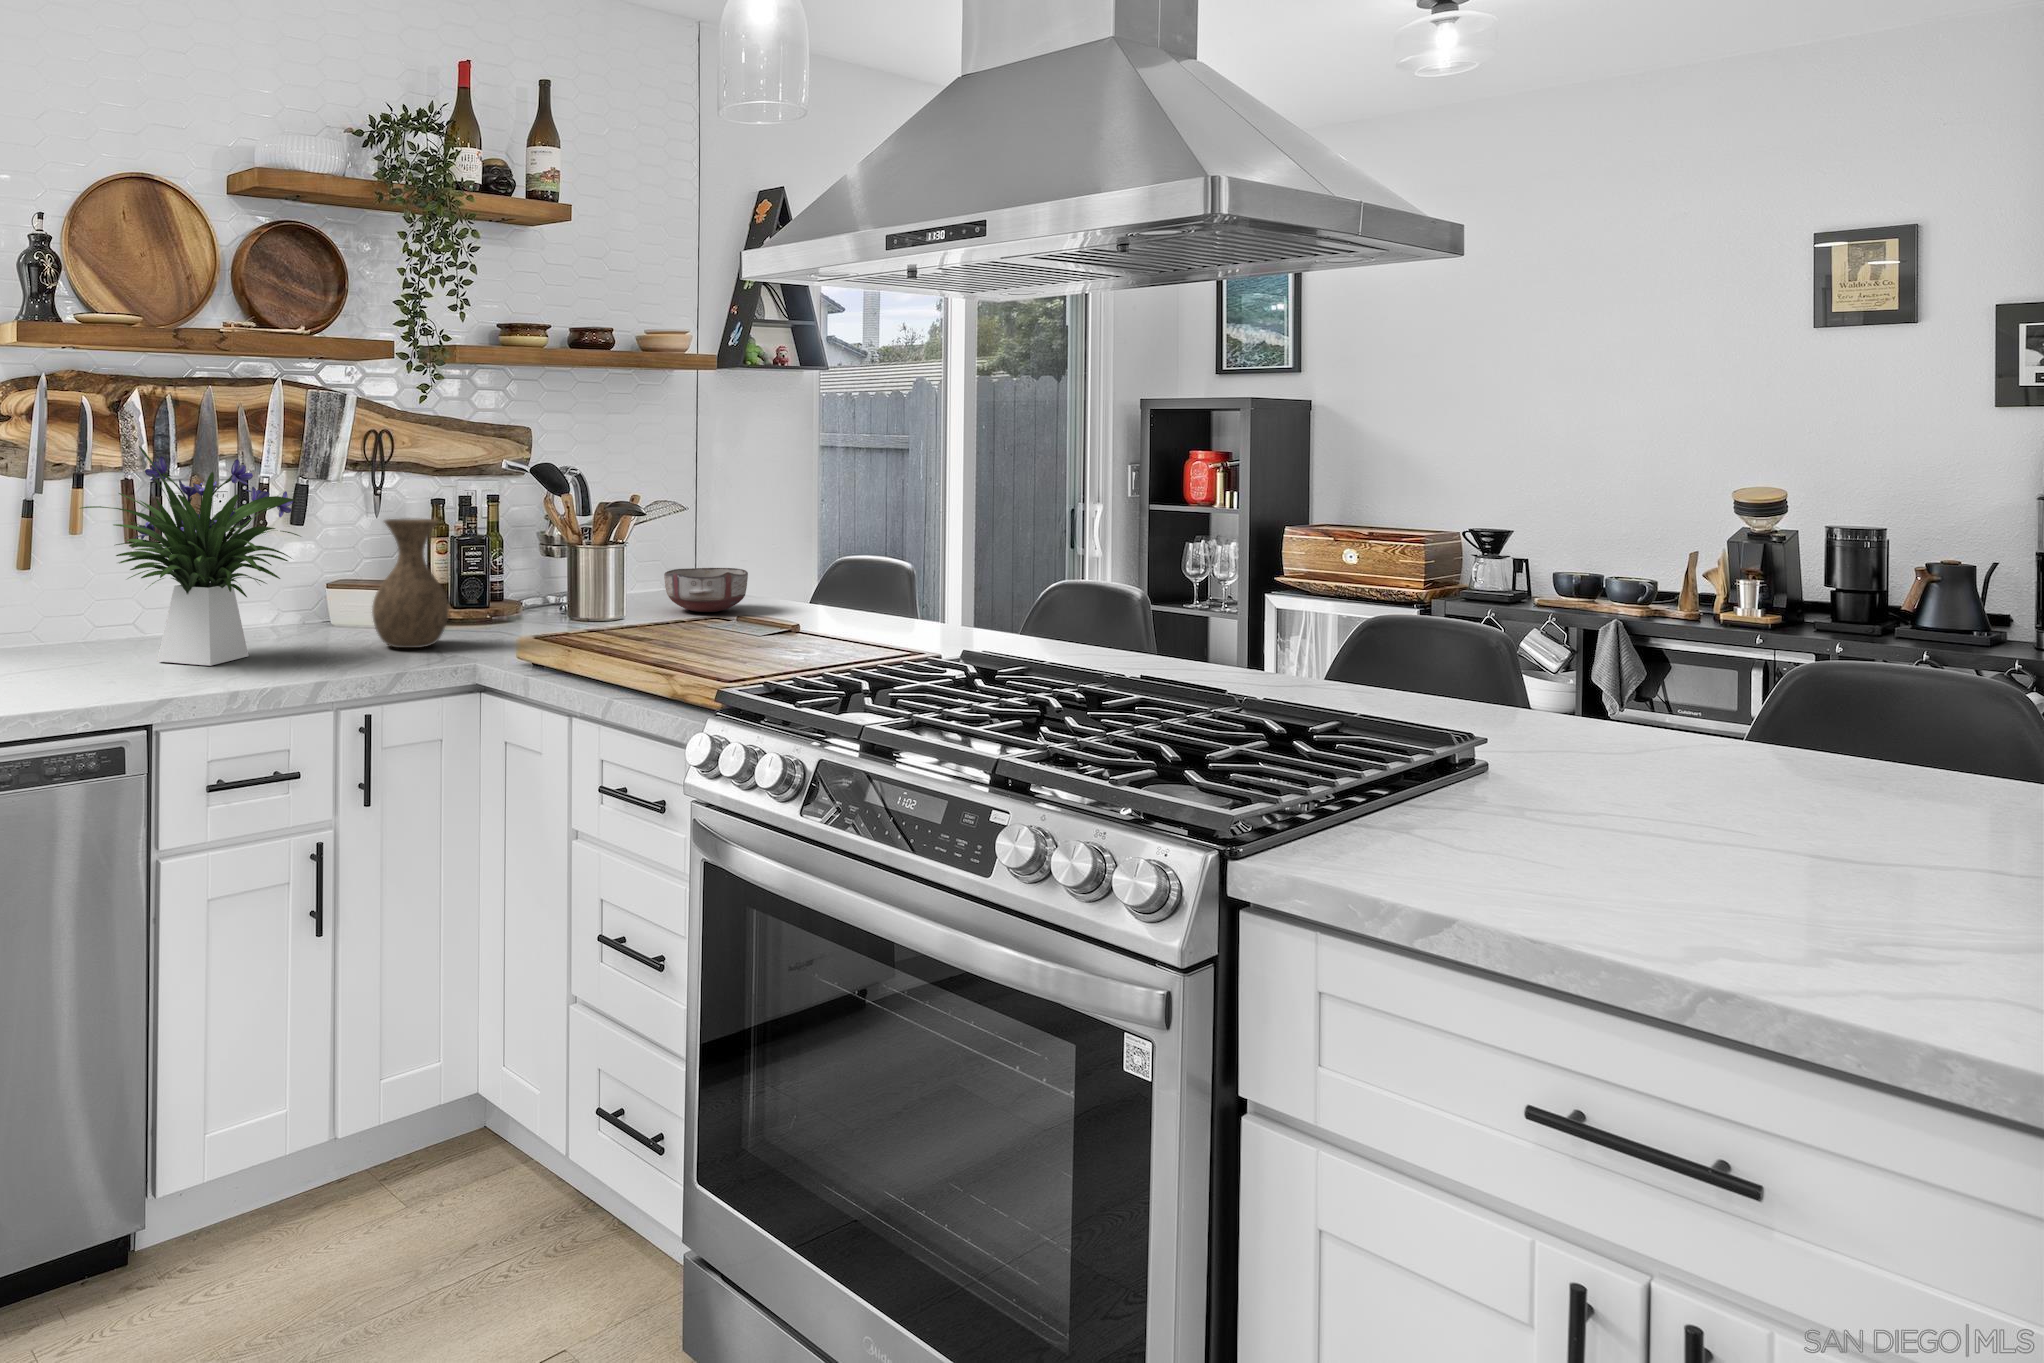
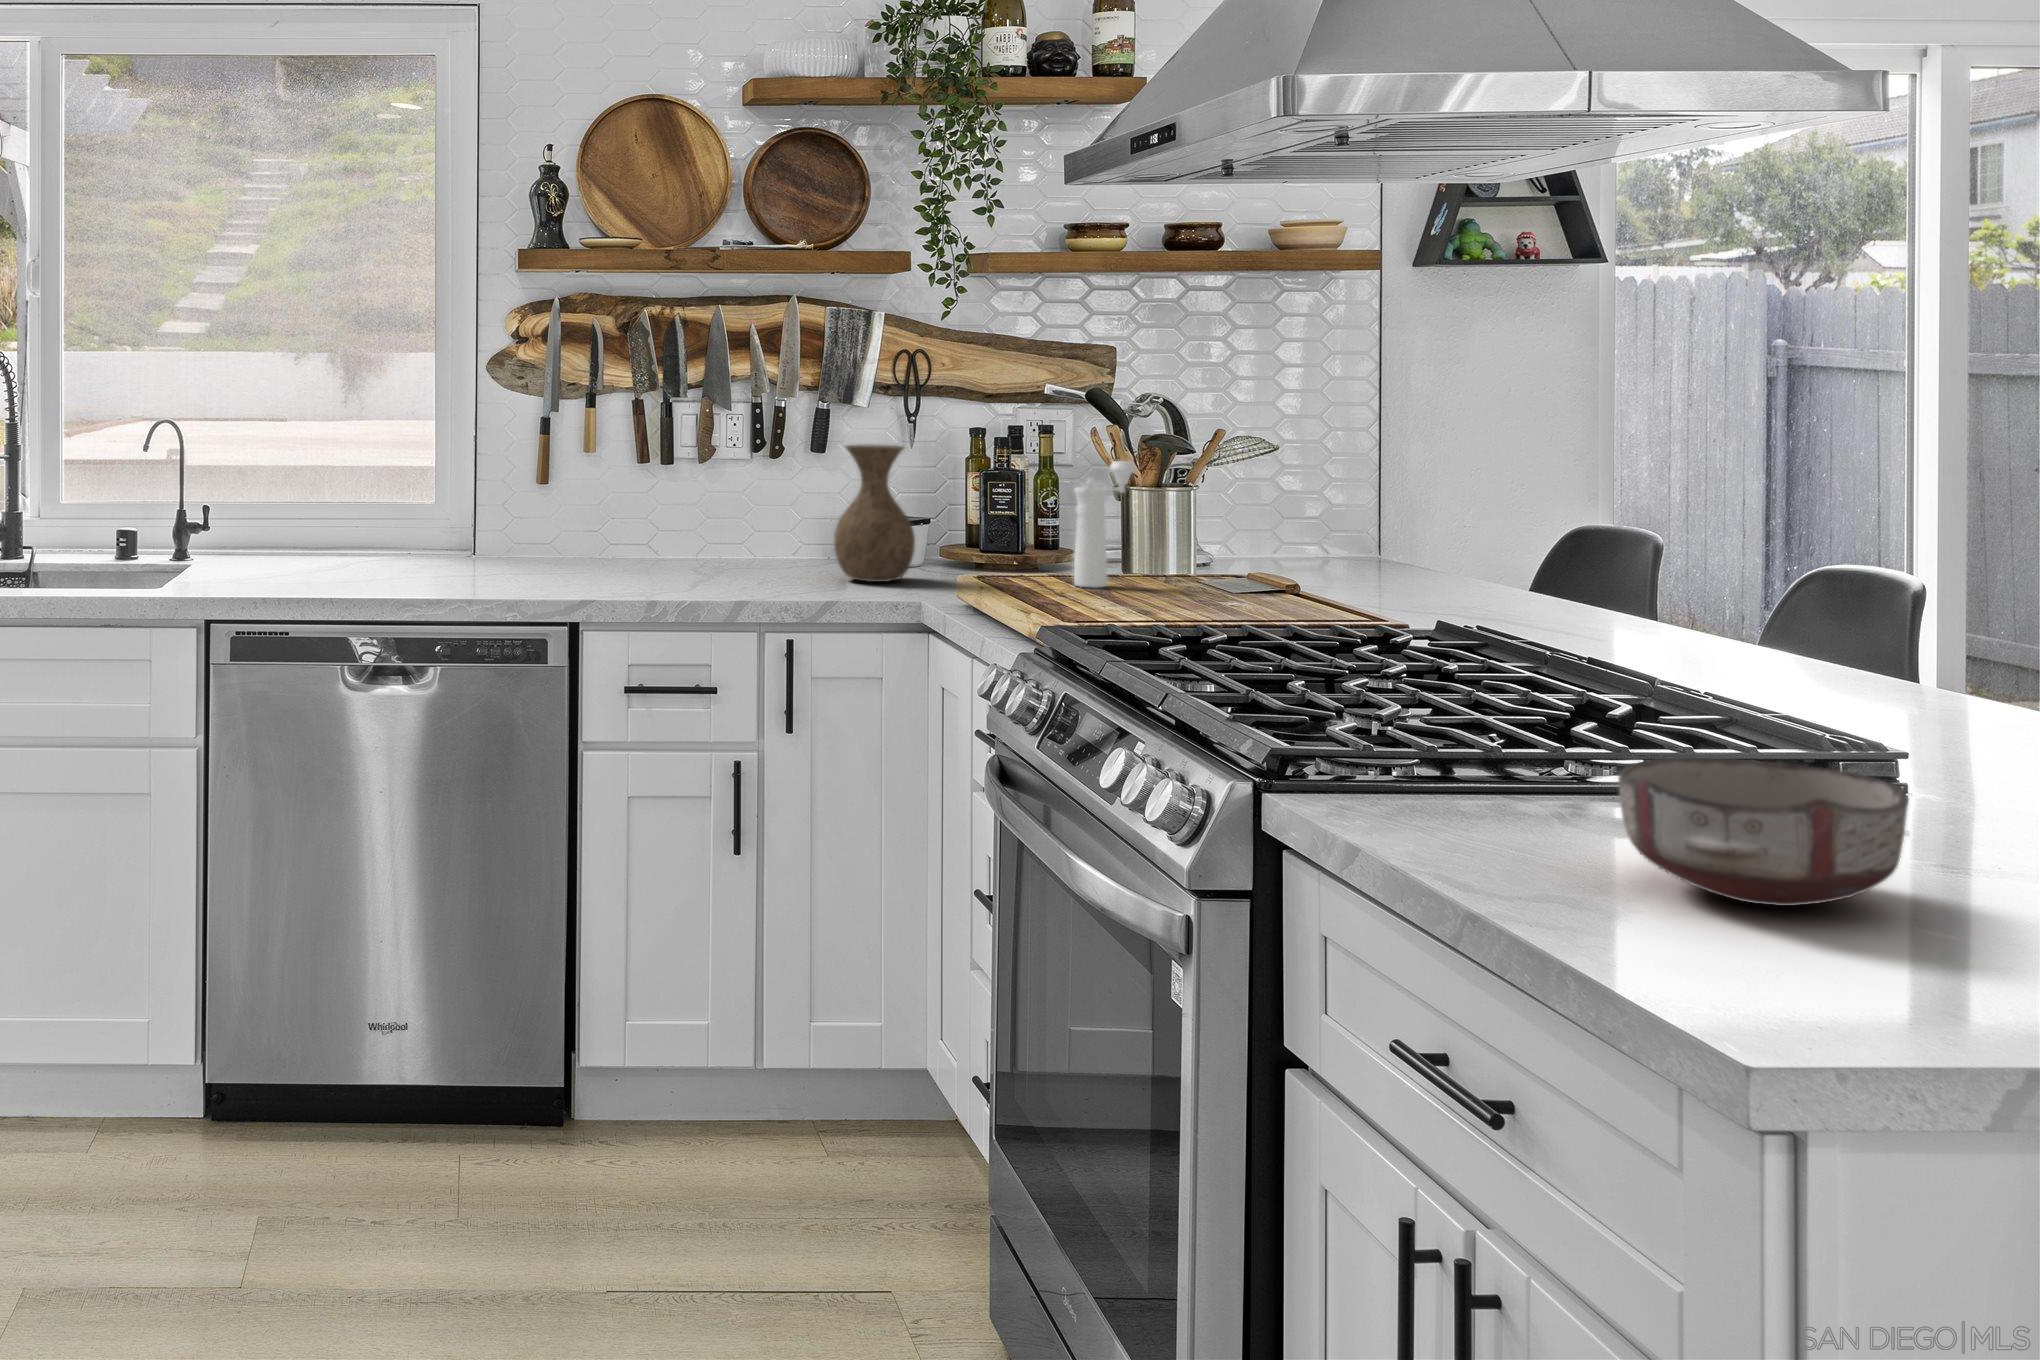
flower arrangement: present [80,446,301,666] -> none [550,366,756,581]
pepper mill: none [581,526,616,637] -> present [1074,461,1134,588]
ceramic bowl: present [664,568,748,612] -> present [1618,757,1908,906]

